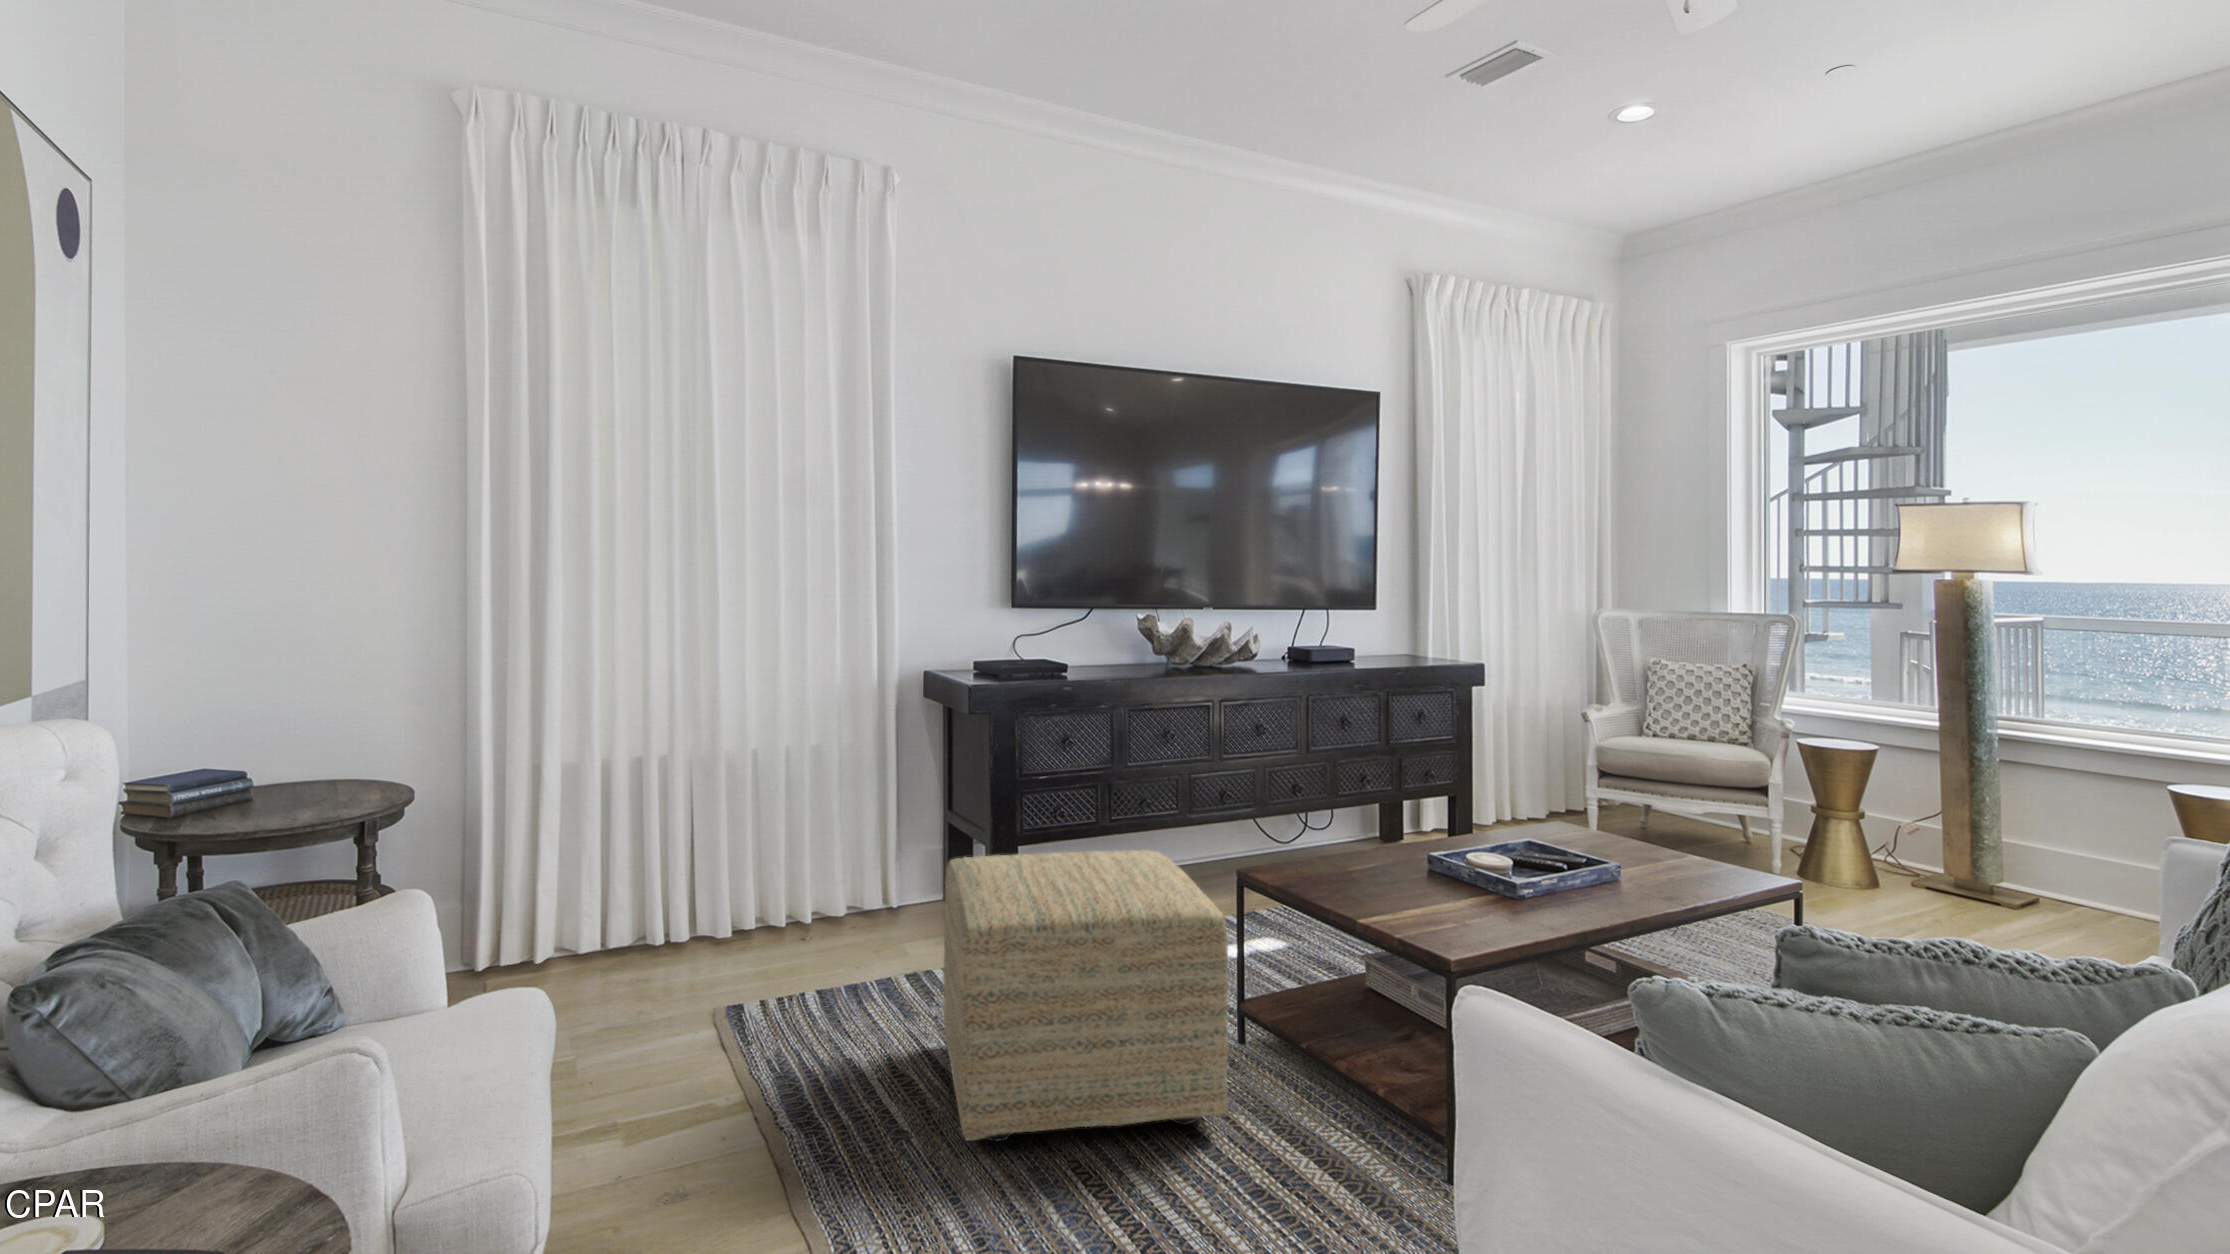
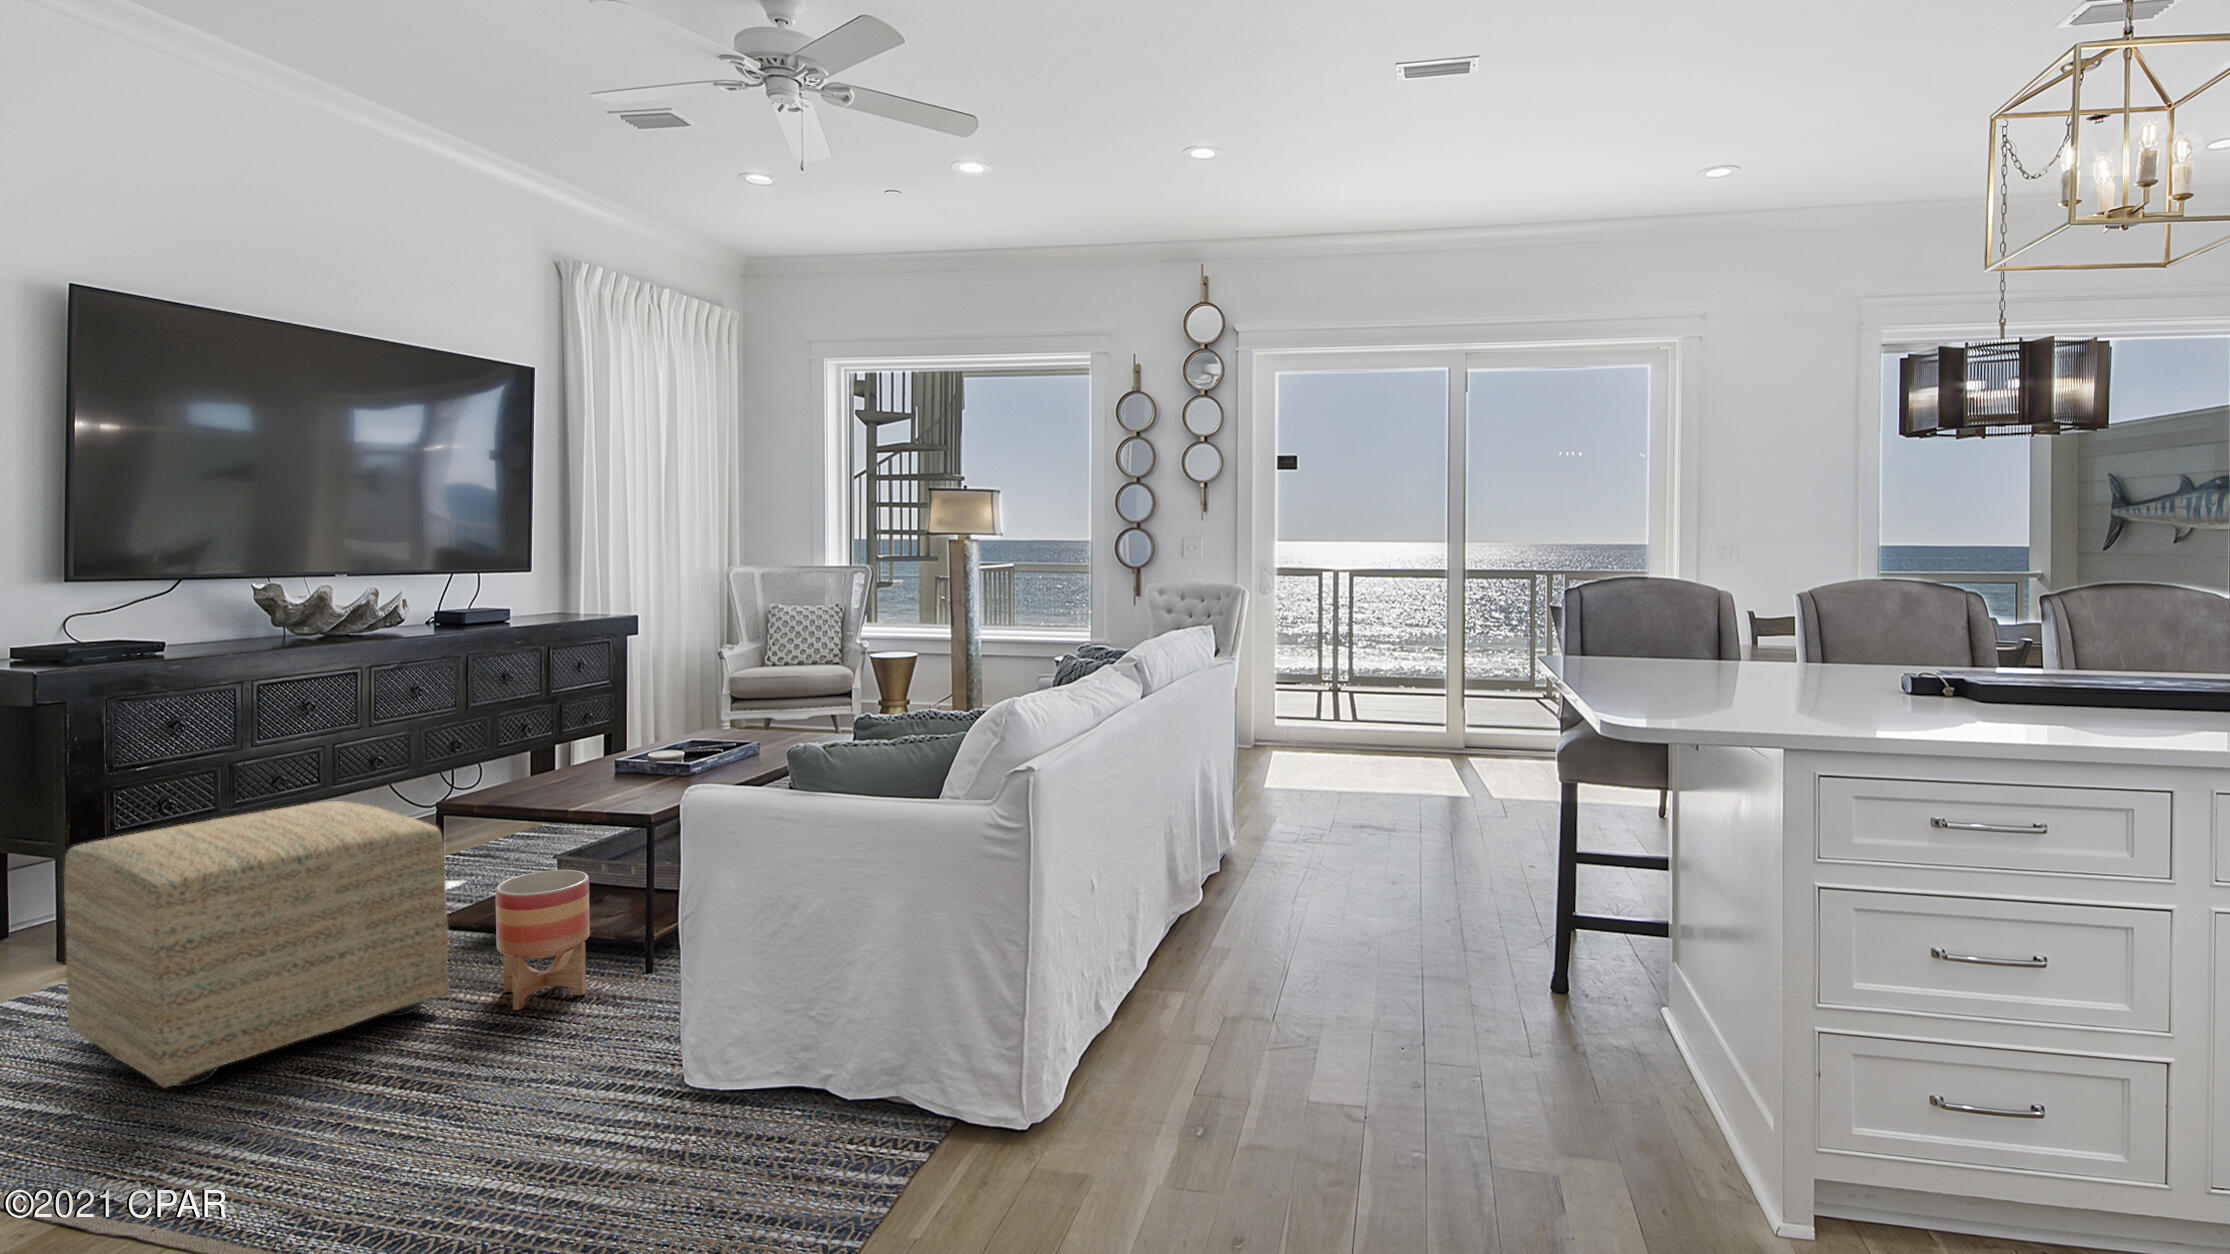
planter: none [1276,991,1381,1176] -> present [496,870,590,1010]

